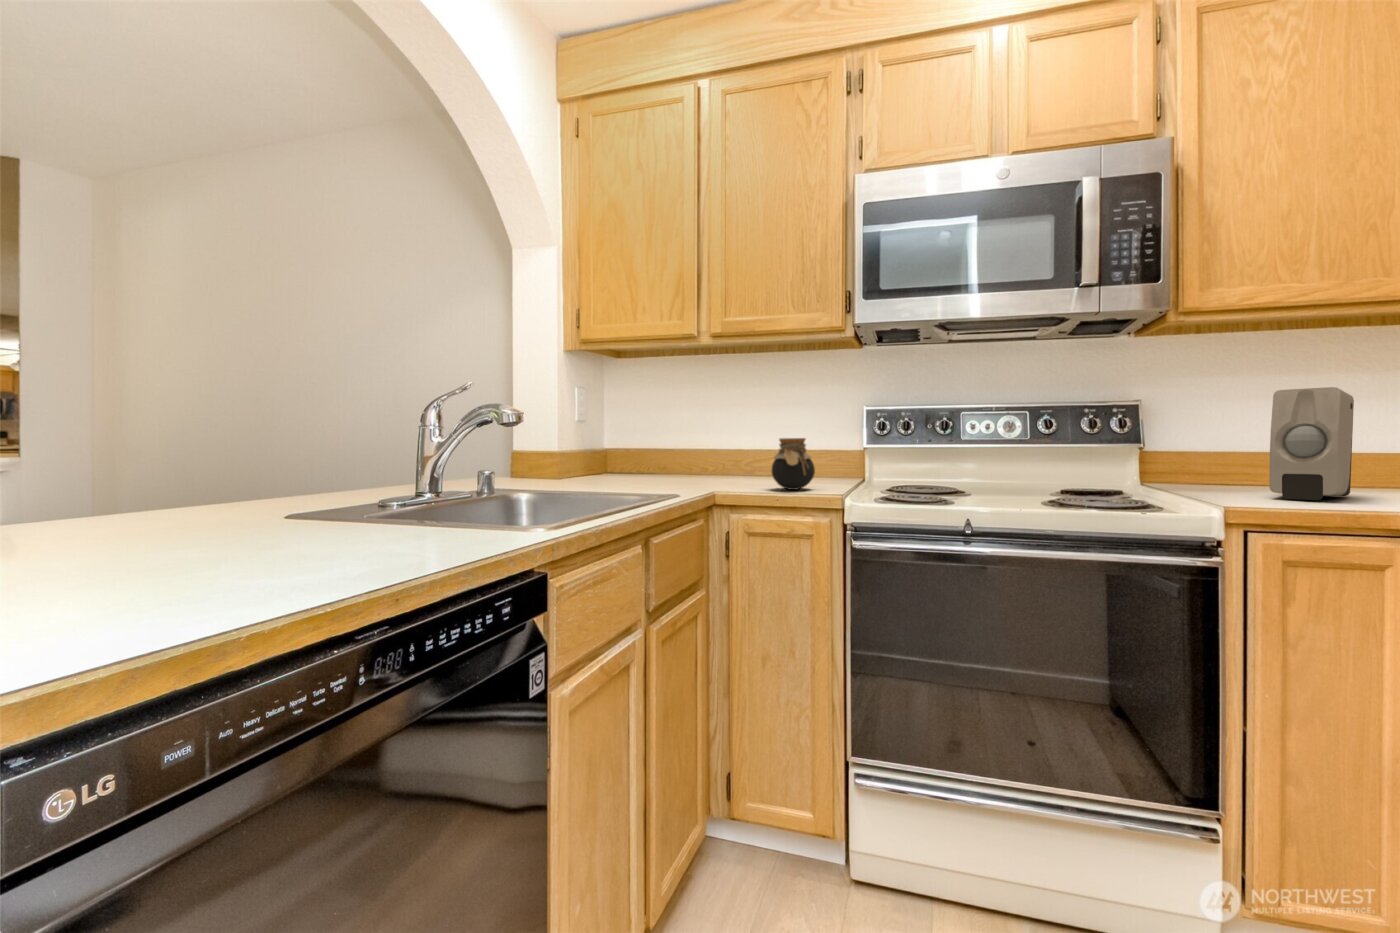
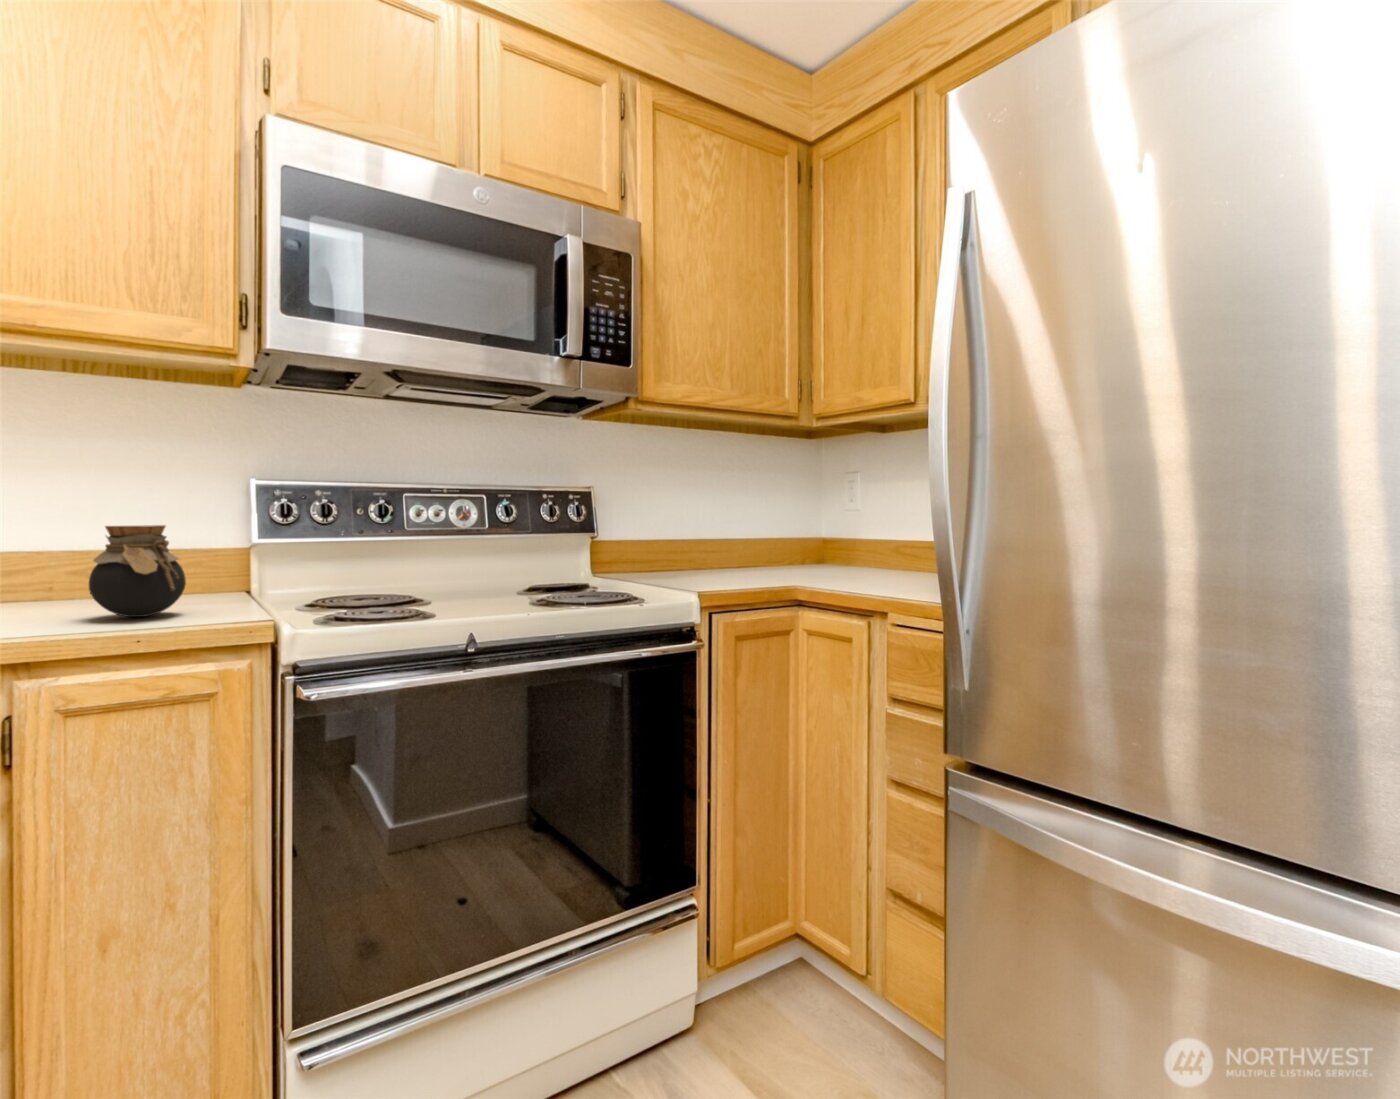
soap dispenser: present [1270,387,1354,500] -> none [712,483,762,585]

